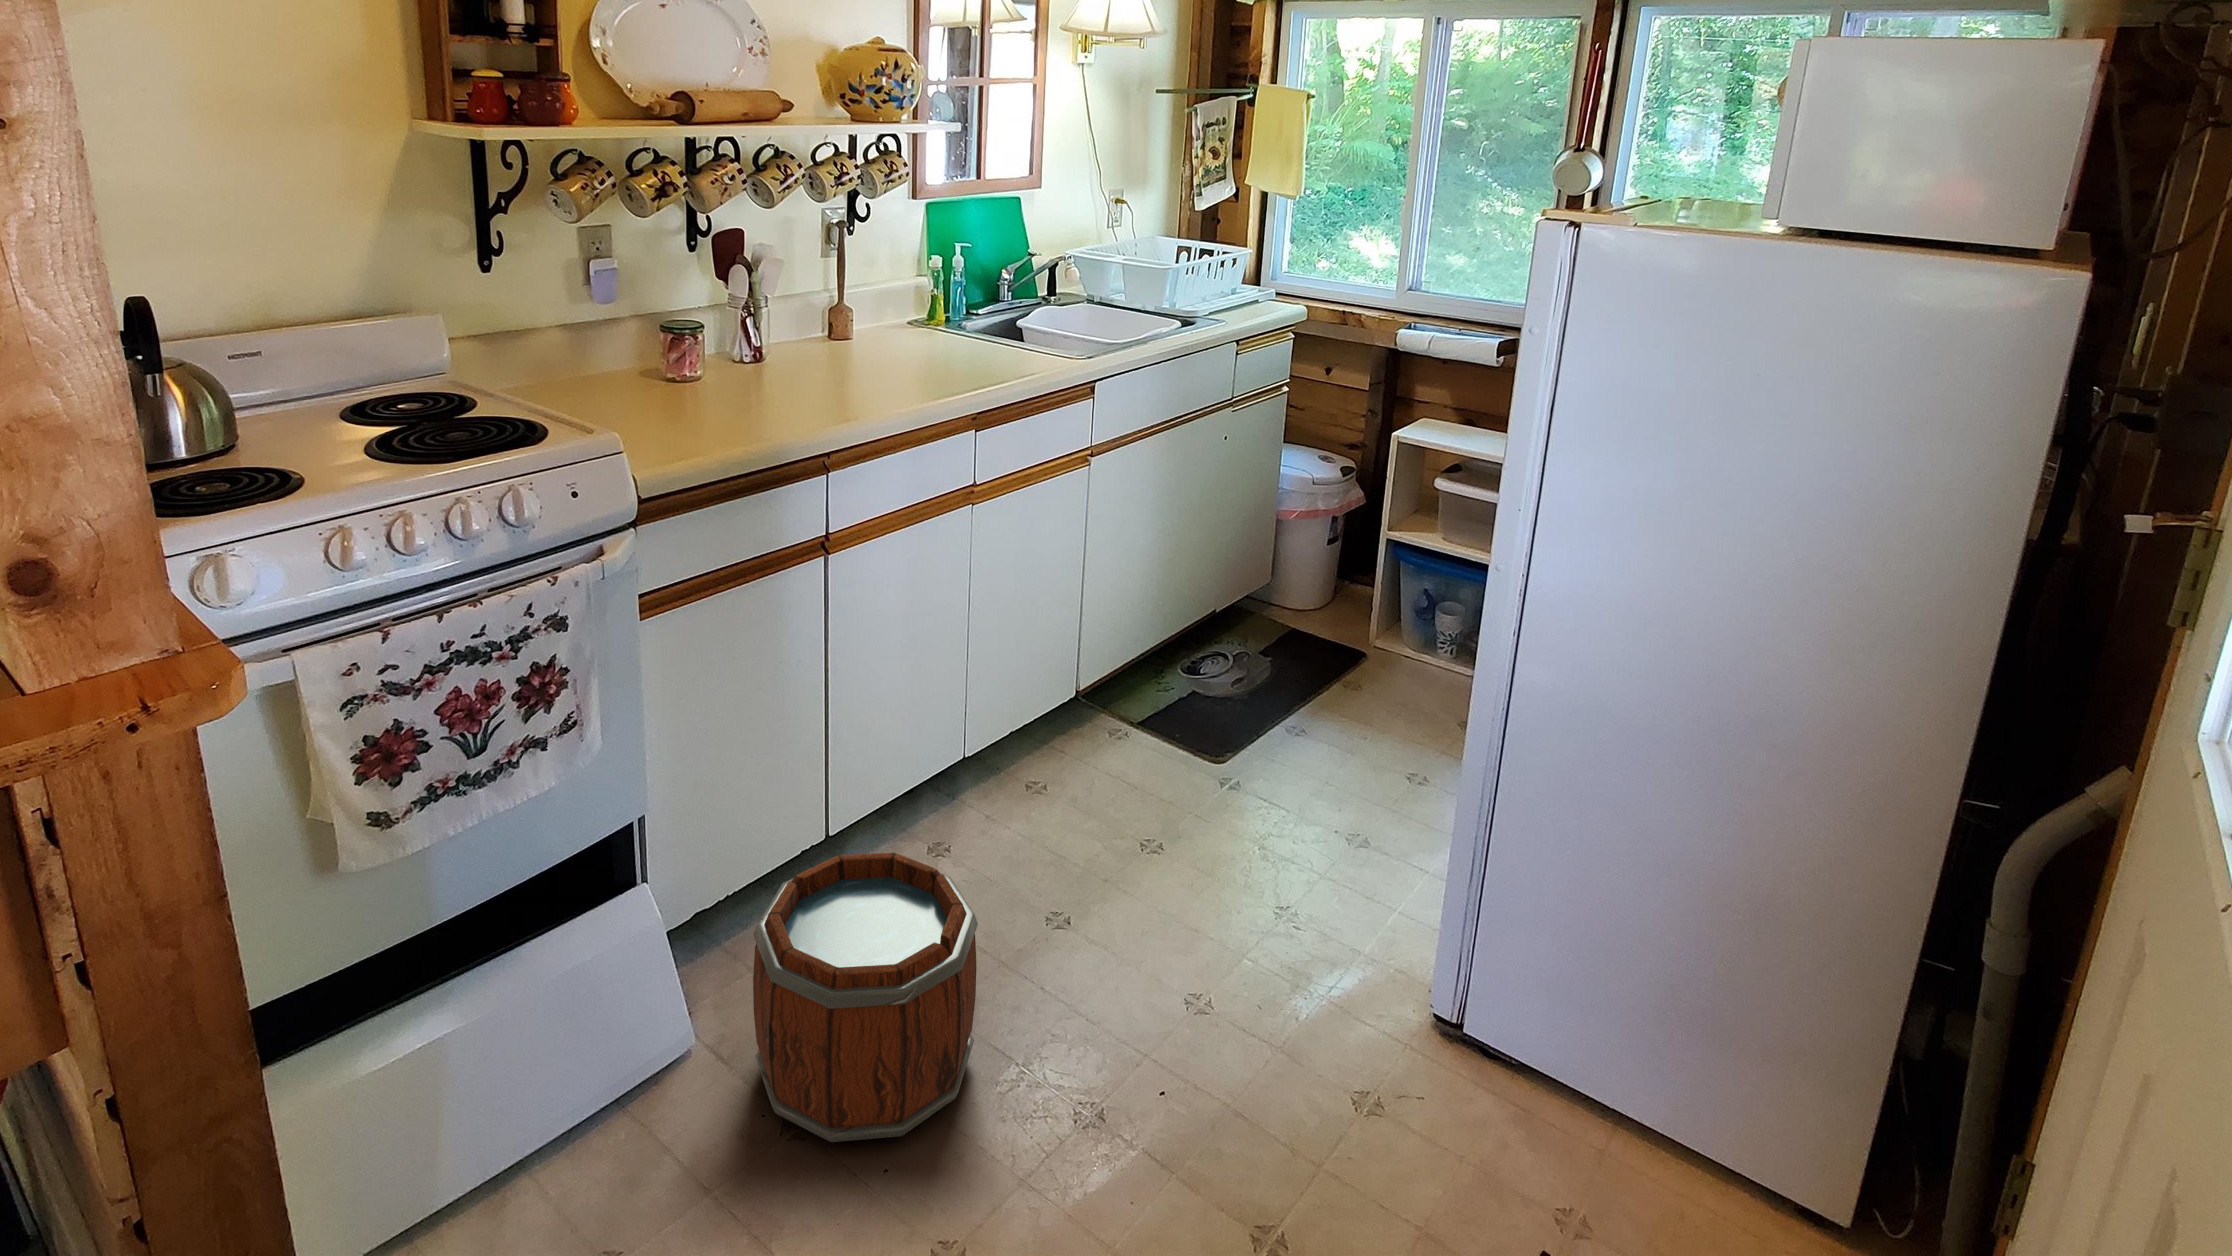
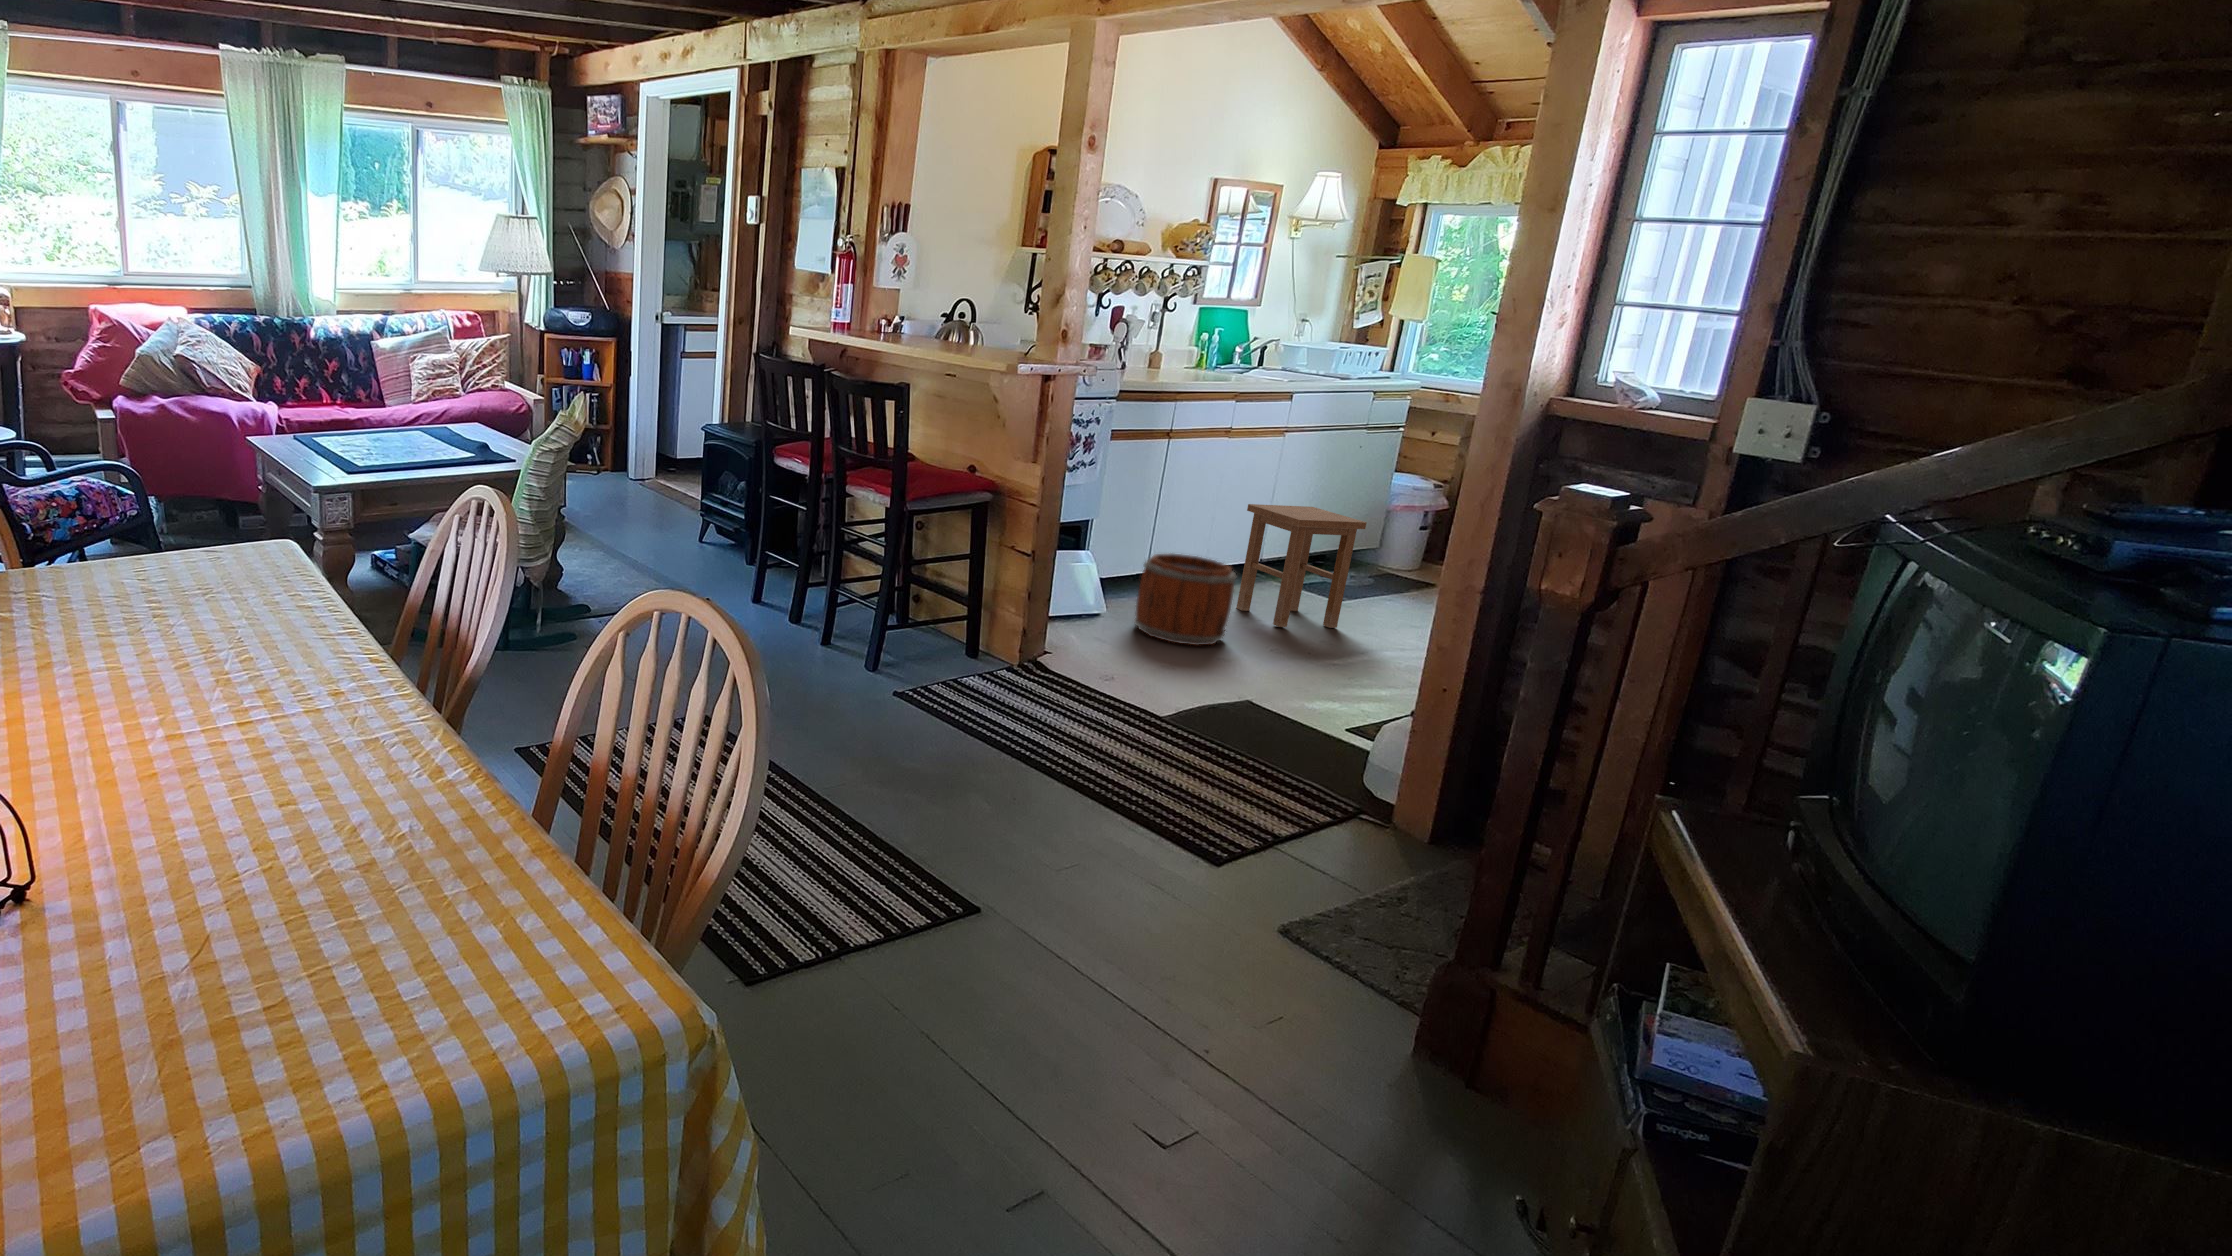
stool: none [1018,619,1248,931] -> present [1236,504,1367,628]

